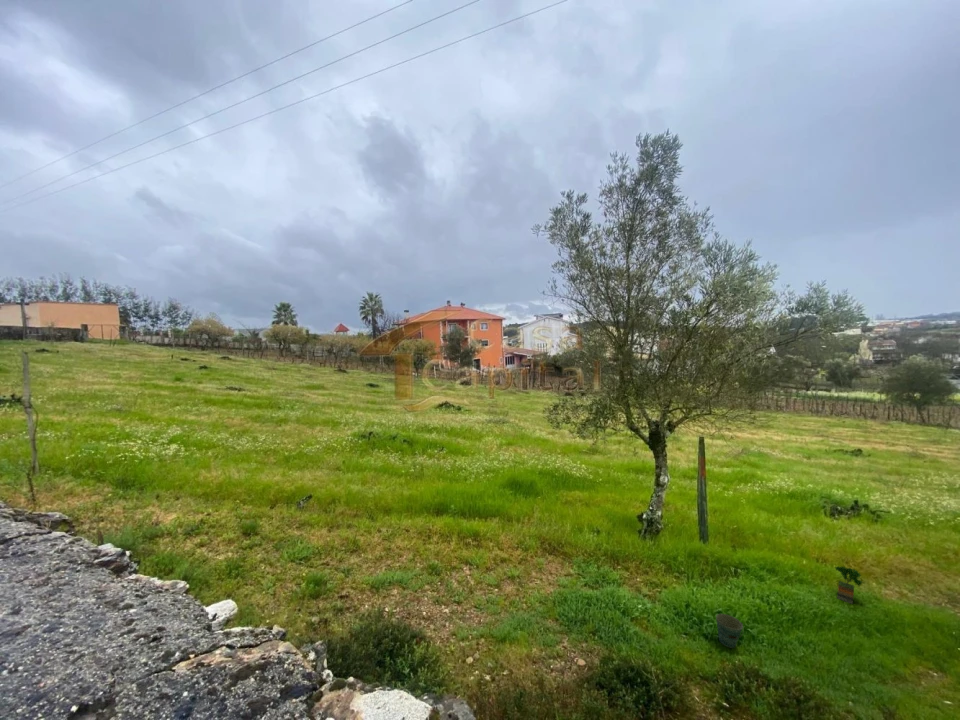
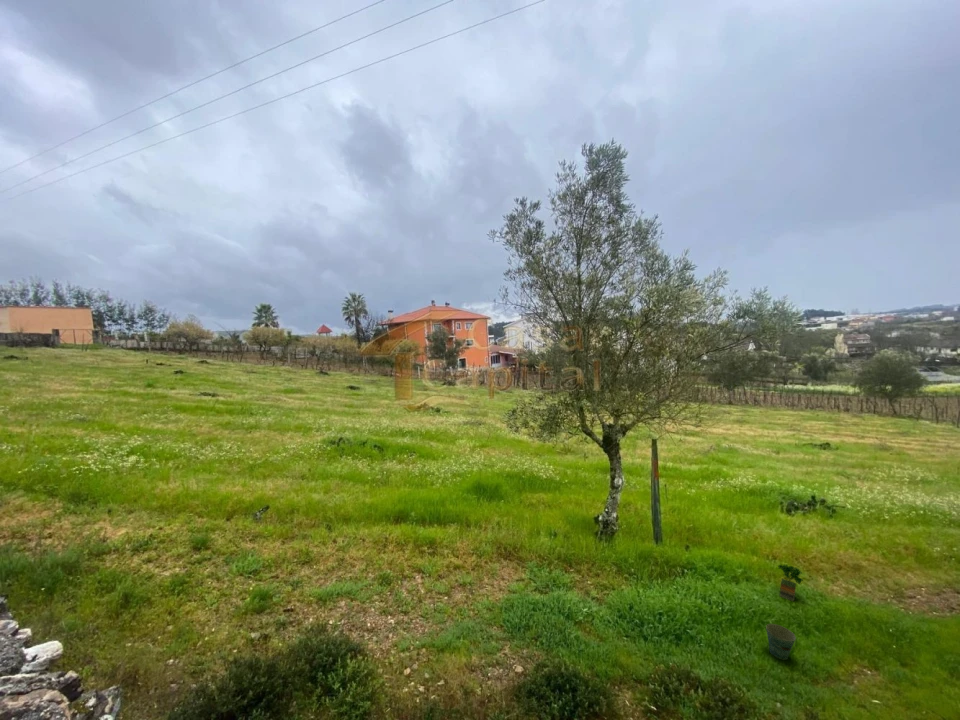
bucket: present [716,614,743,648] -> present [766,624,796,660]

